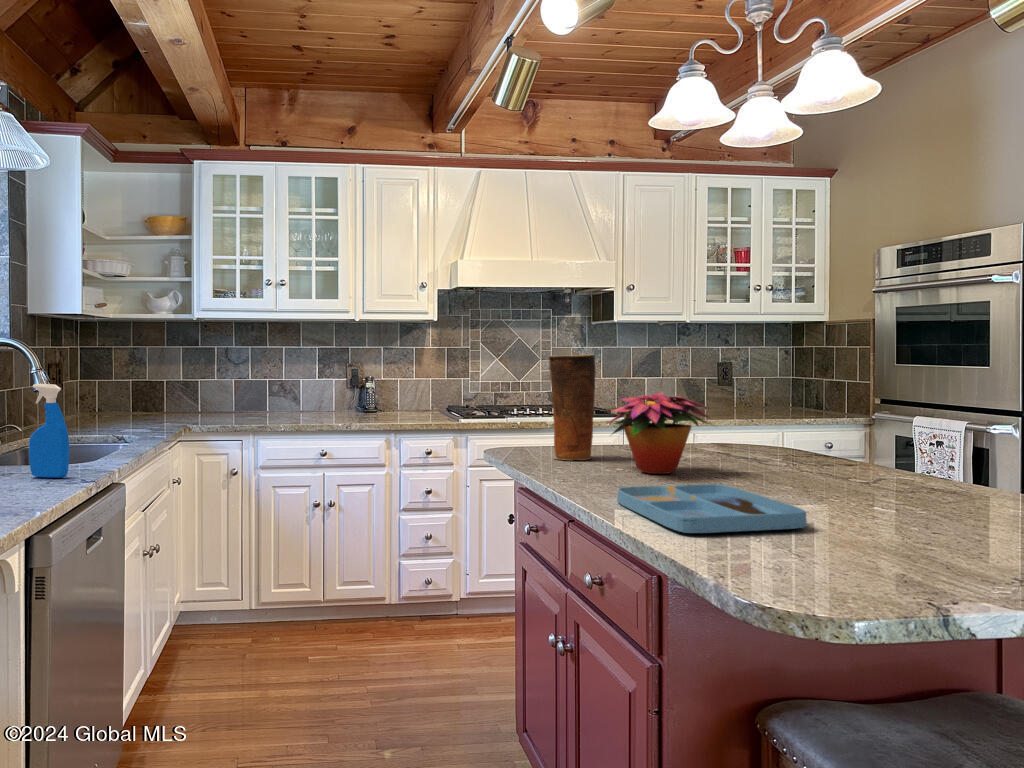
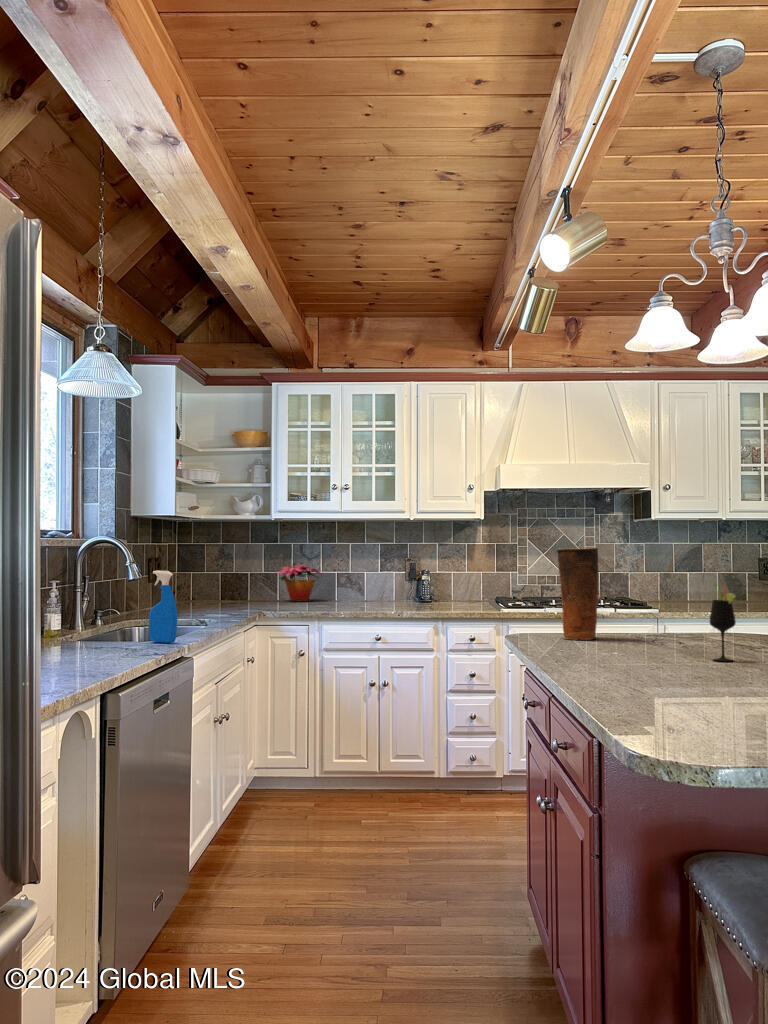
flower arrangement: present [608,392,711,474] -> present [278,565,323,601]
wine glass: none [742,401,774,488] -> present [710,586,736,661]
tray: present [617,484,807,533] -> none [589,655,729,685]

